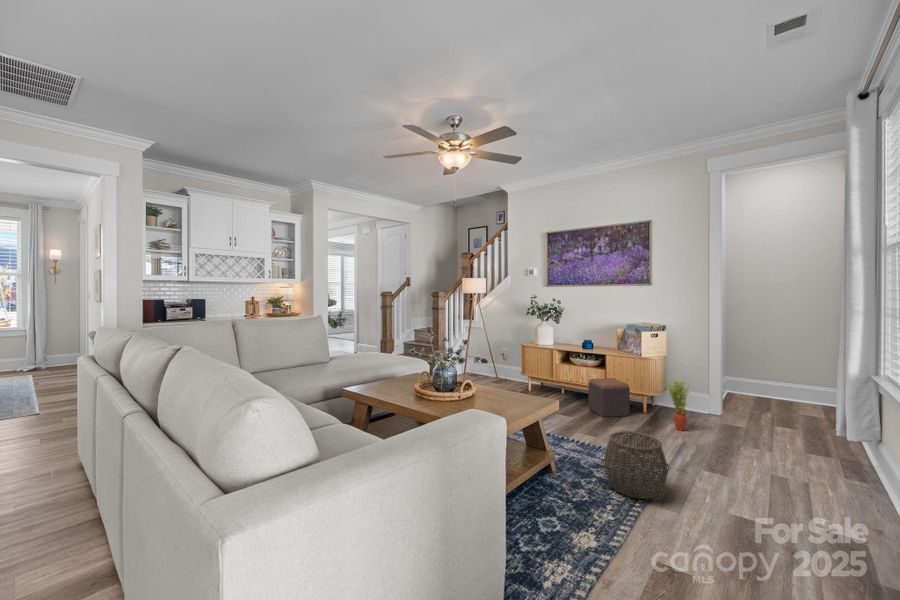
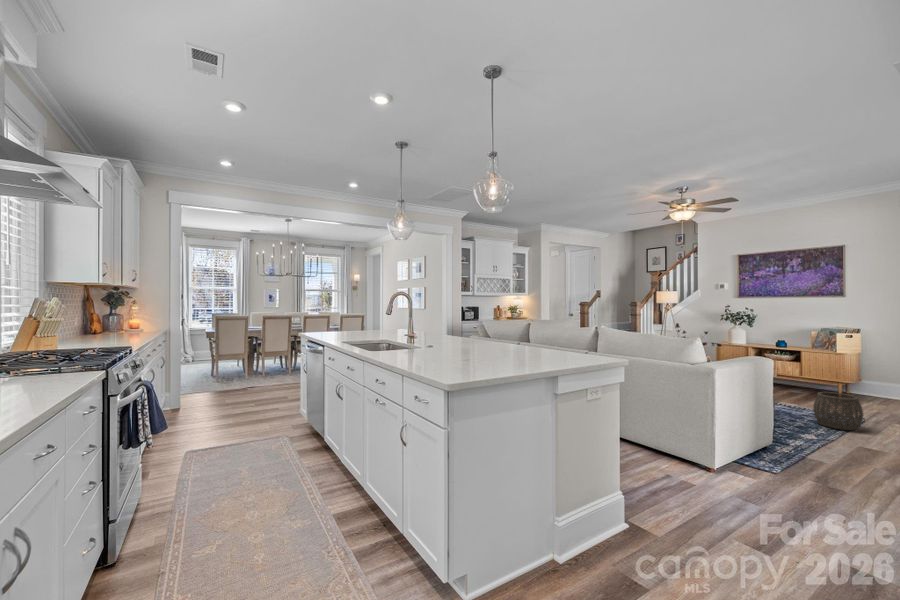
potted plant: present [666,377,690,430] -> none [859,366,884,407]
footstool: present [588,378,630,417] -> none [786,369,826,397]

